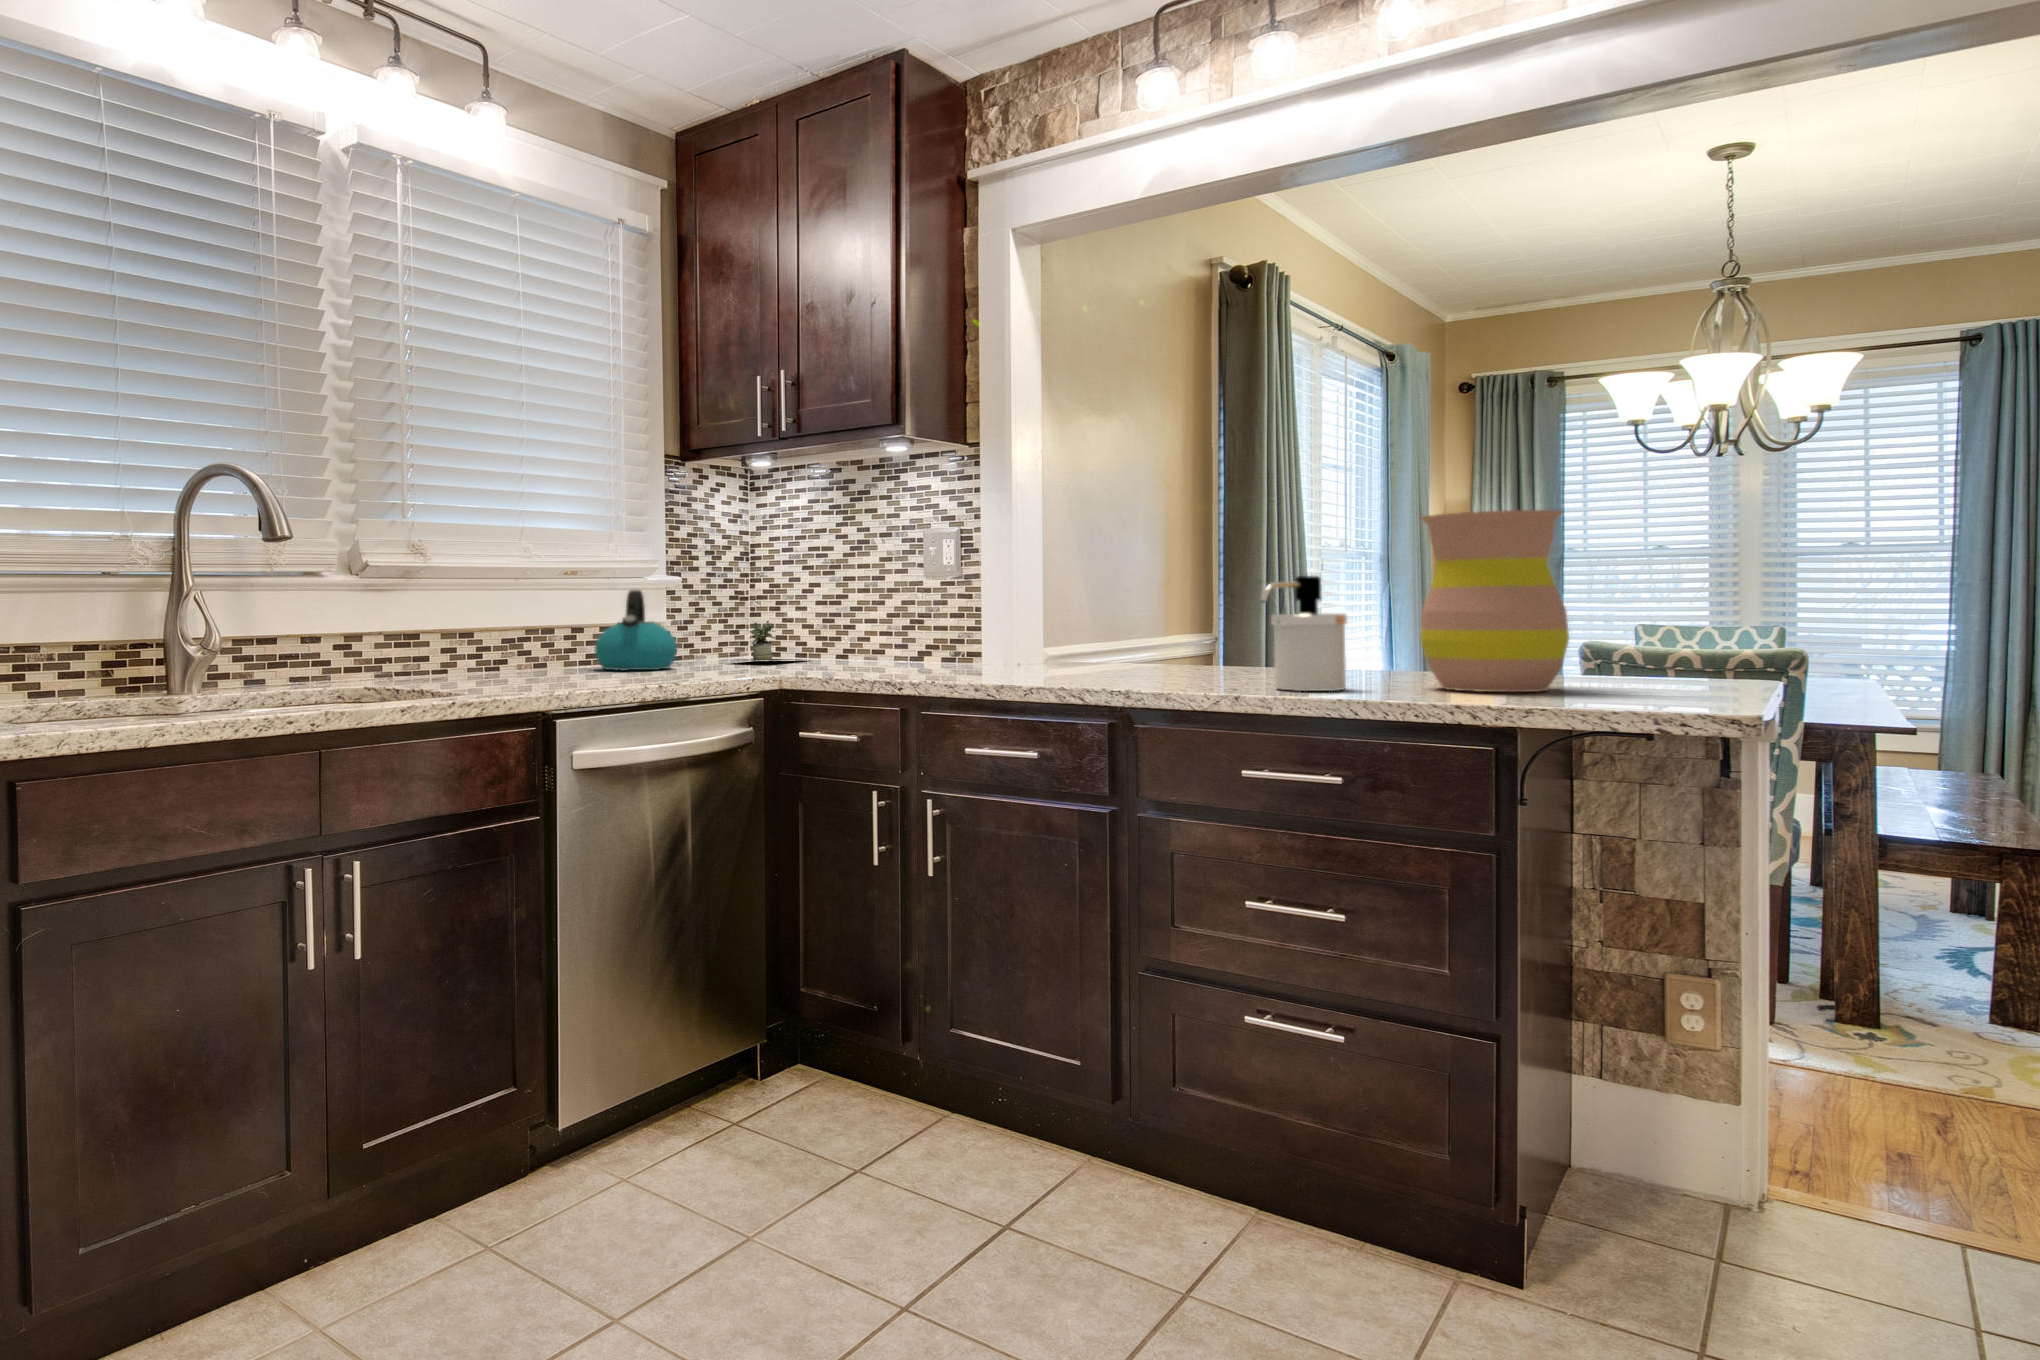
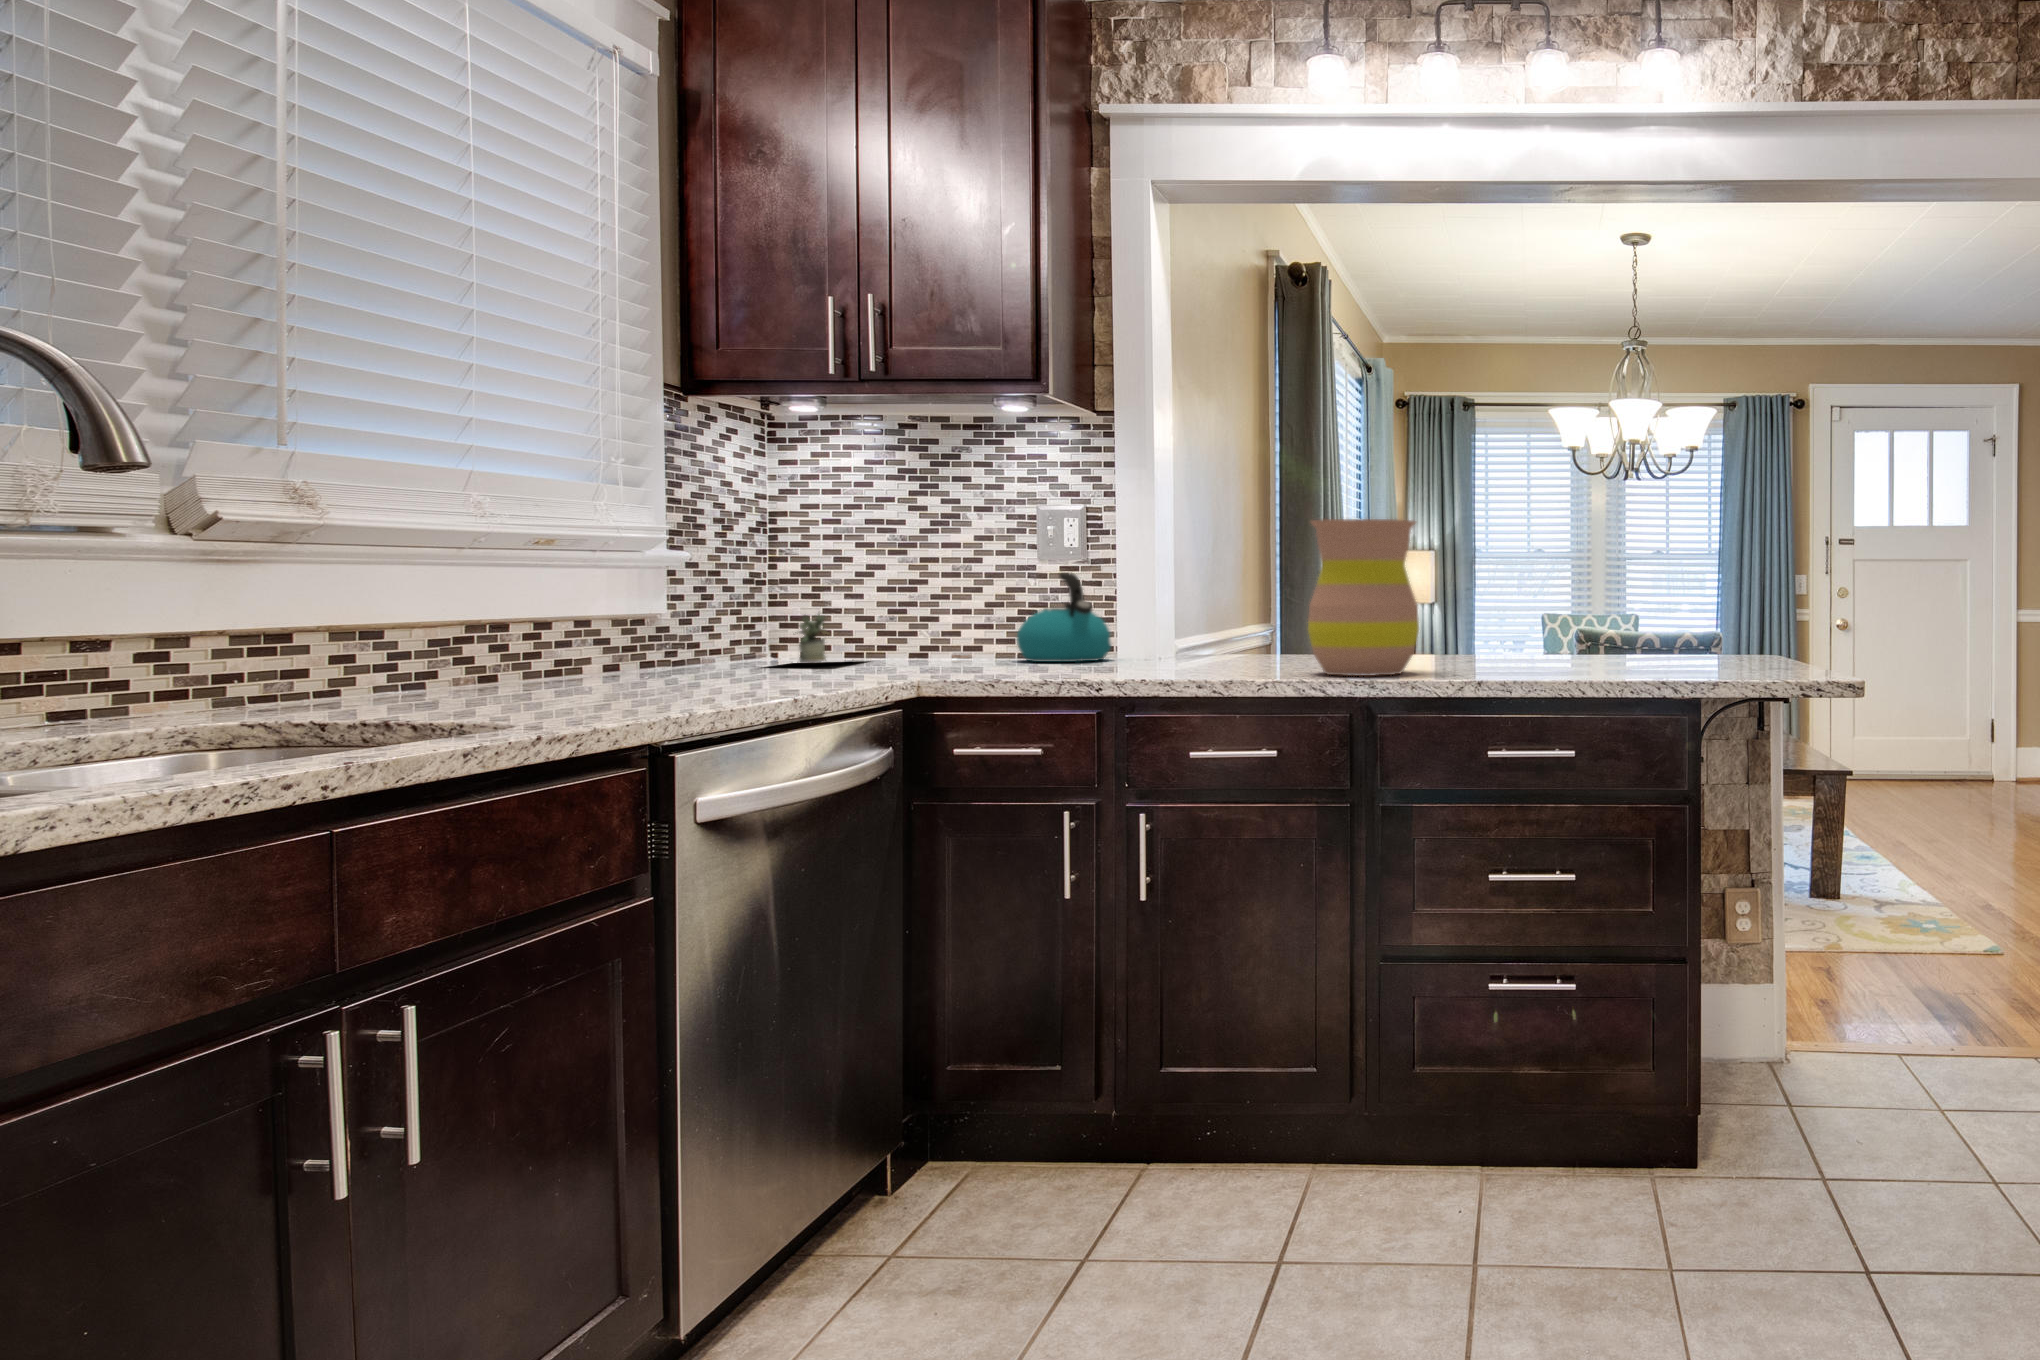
vase: present [1420,510,1569,692] -> present [1308,519,1419,676]
soap dispenser: present [1261,576,1347,691] -> none [1472,572,1537,680]
kettle: present [595,590,677,670] -> present [1017,573,1111,662]

